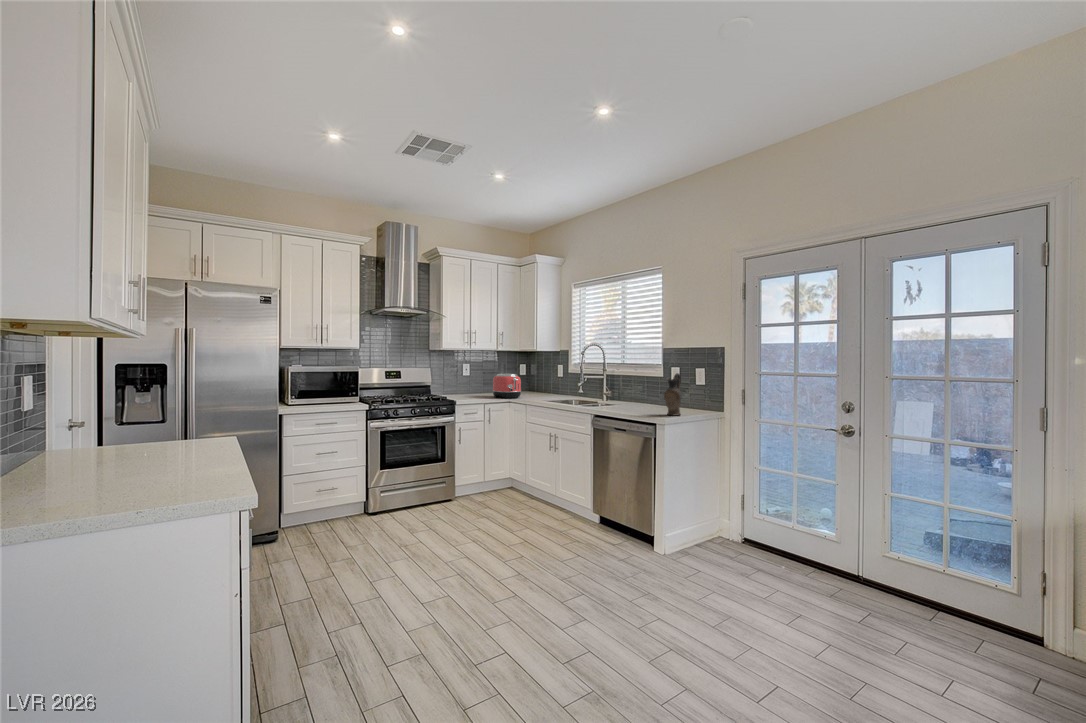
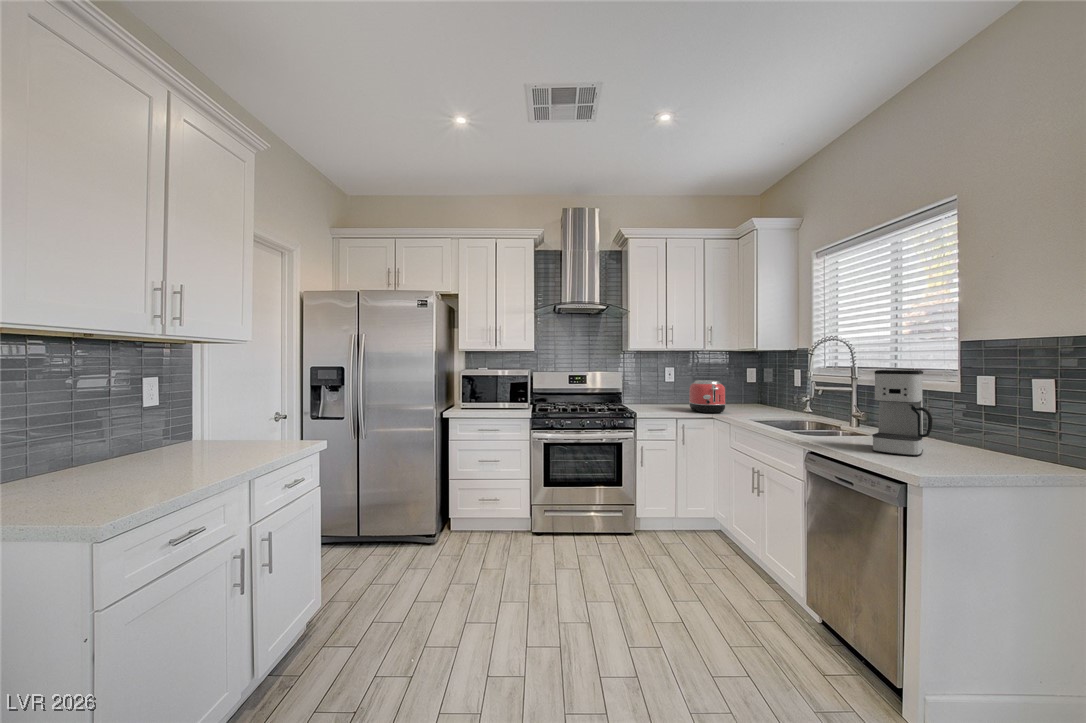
coffee maker: none [631,365,658,412] -> present [872,370,933,456]
ceramic pitcher: present [664,373,682,415] -> none [933,386,980,470]

